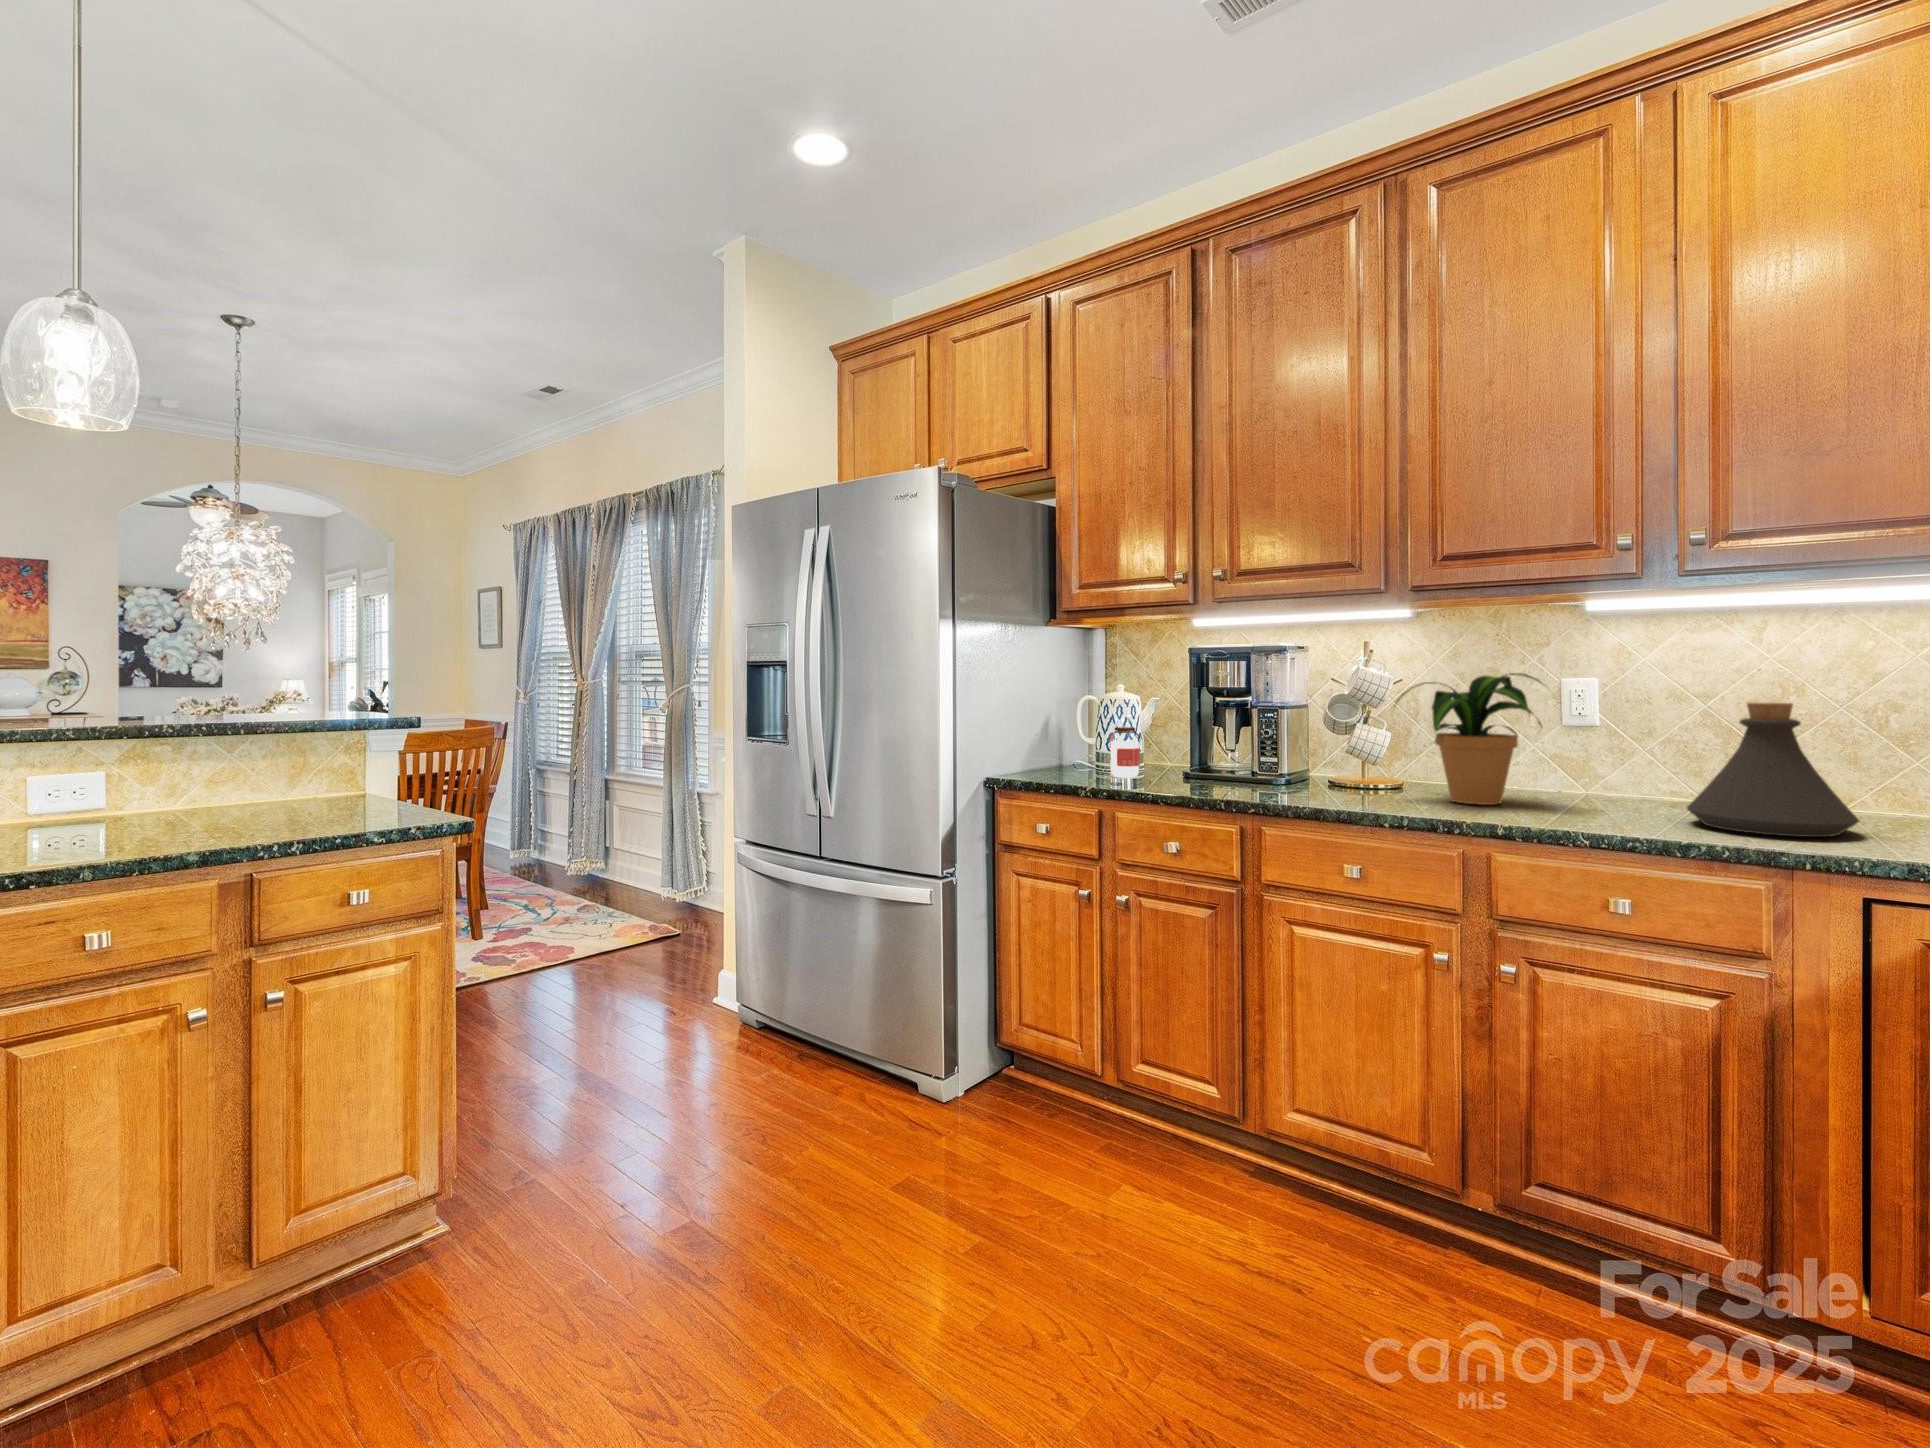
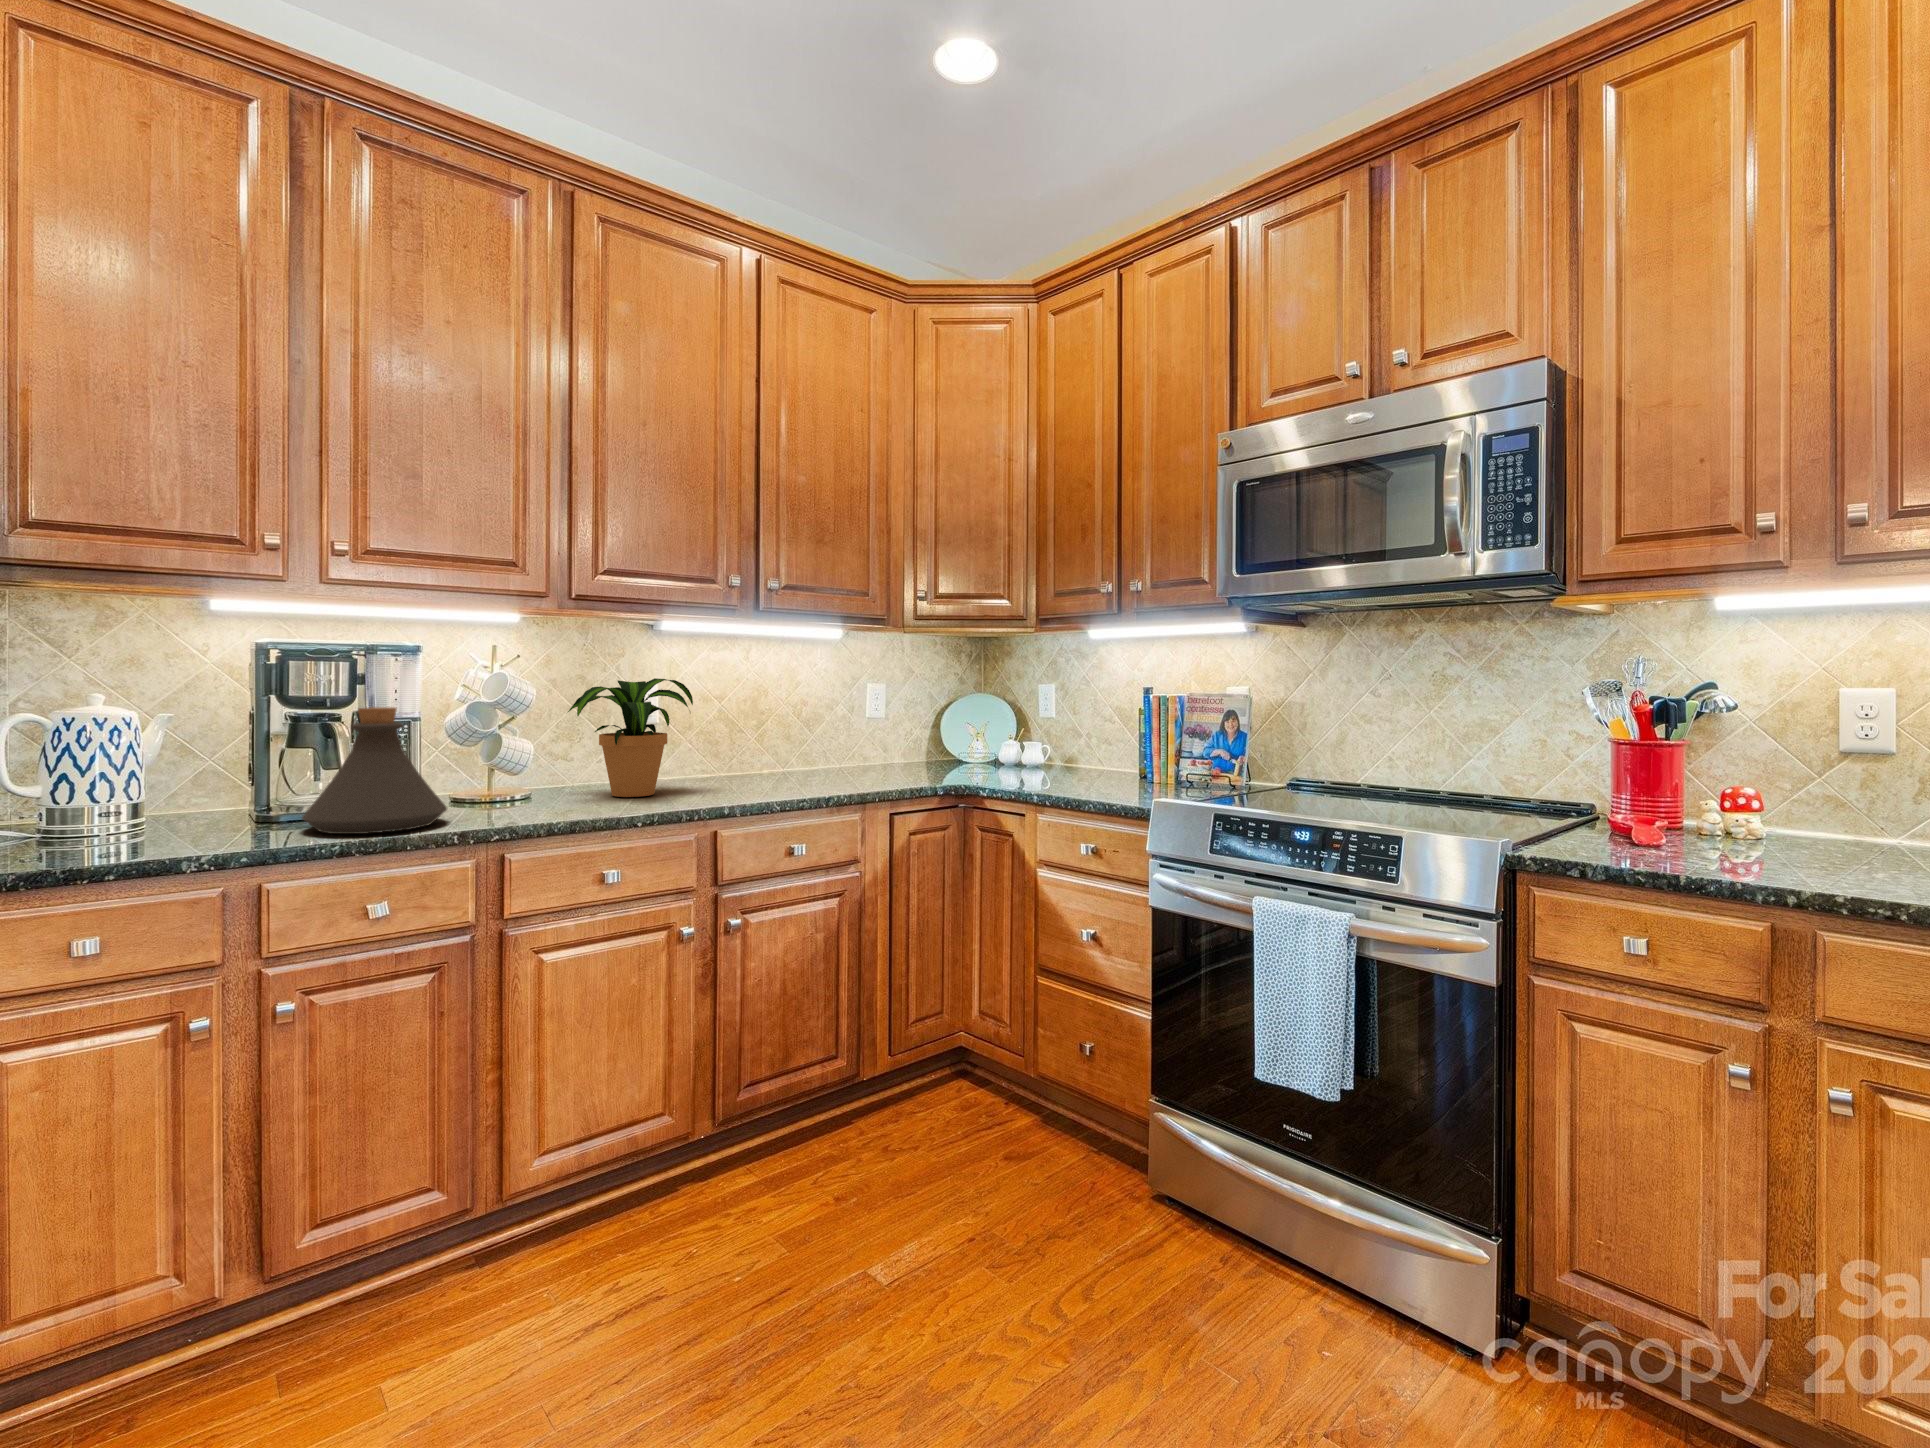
bottle: present [1687,703,1859,837] -> present [302,707,447,834]
jar: present [1110,727,1141,778] -> none [150,759,213,840]

